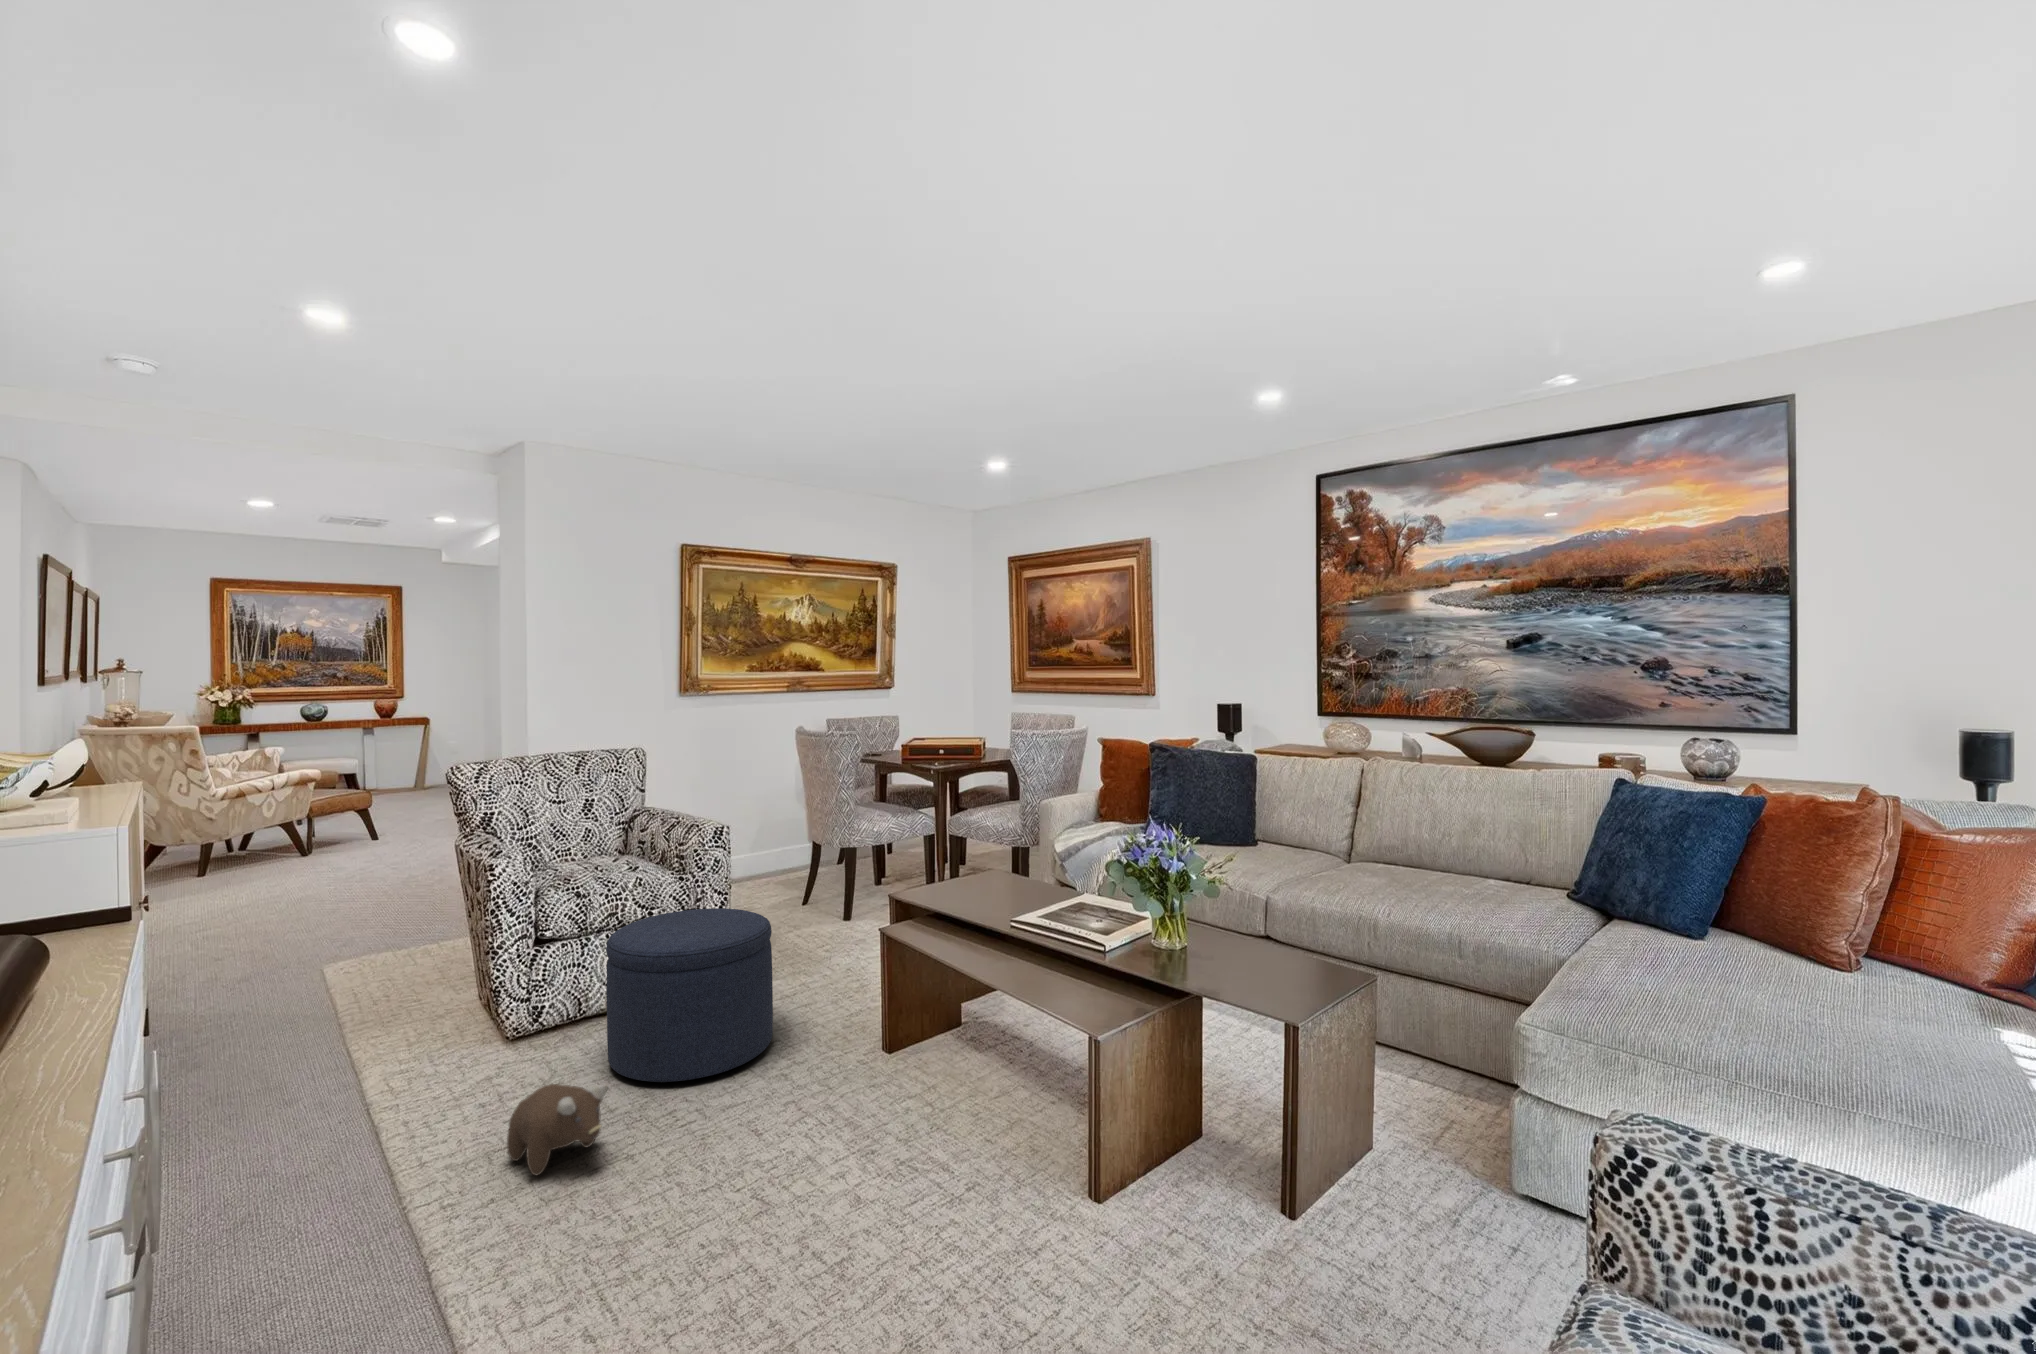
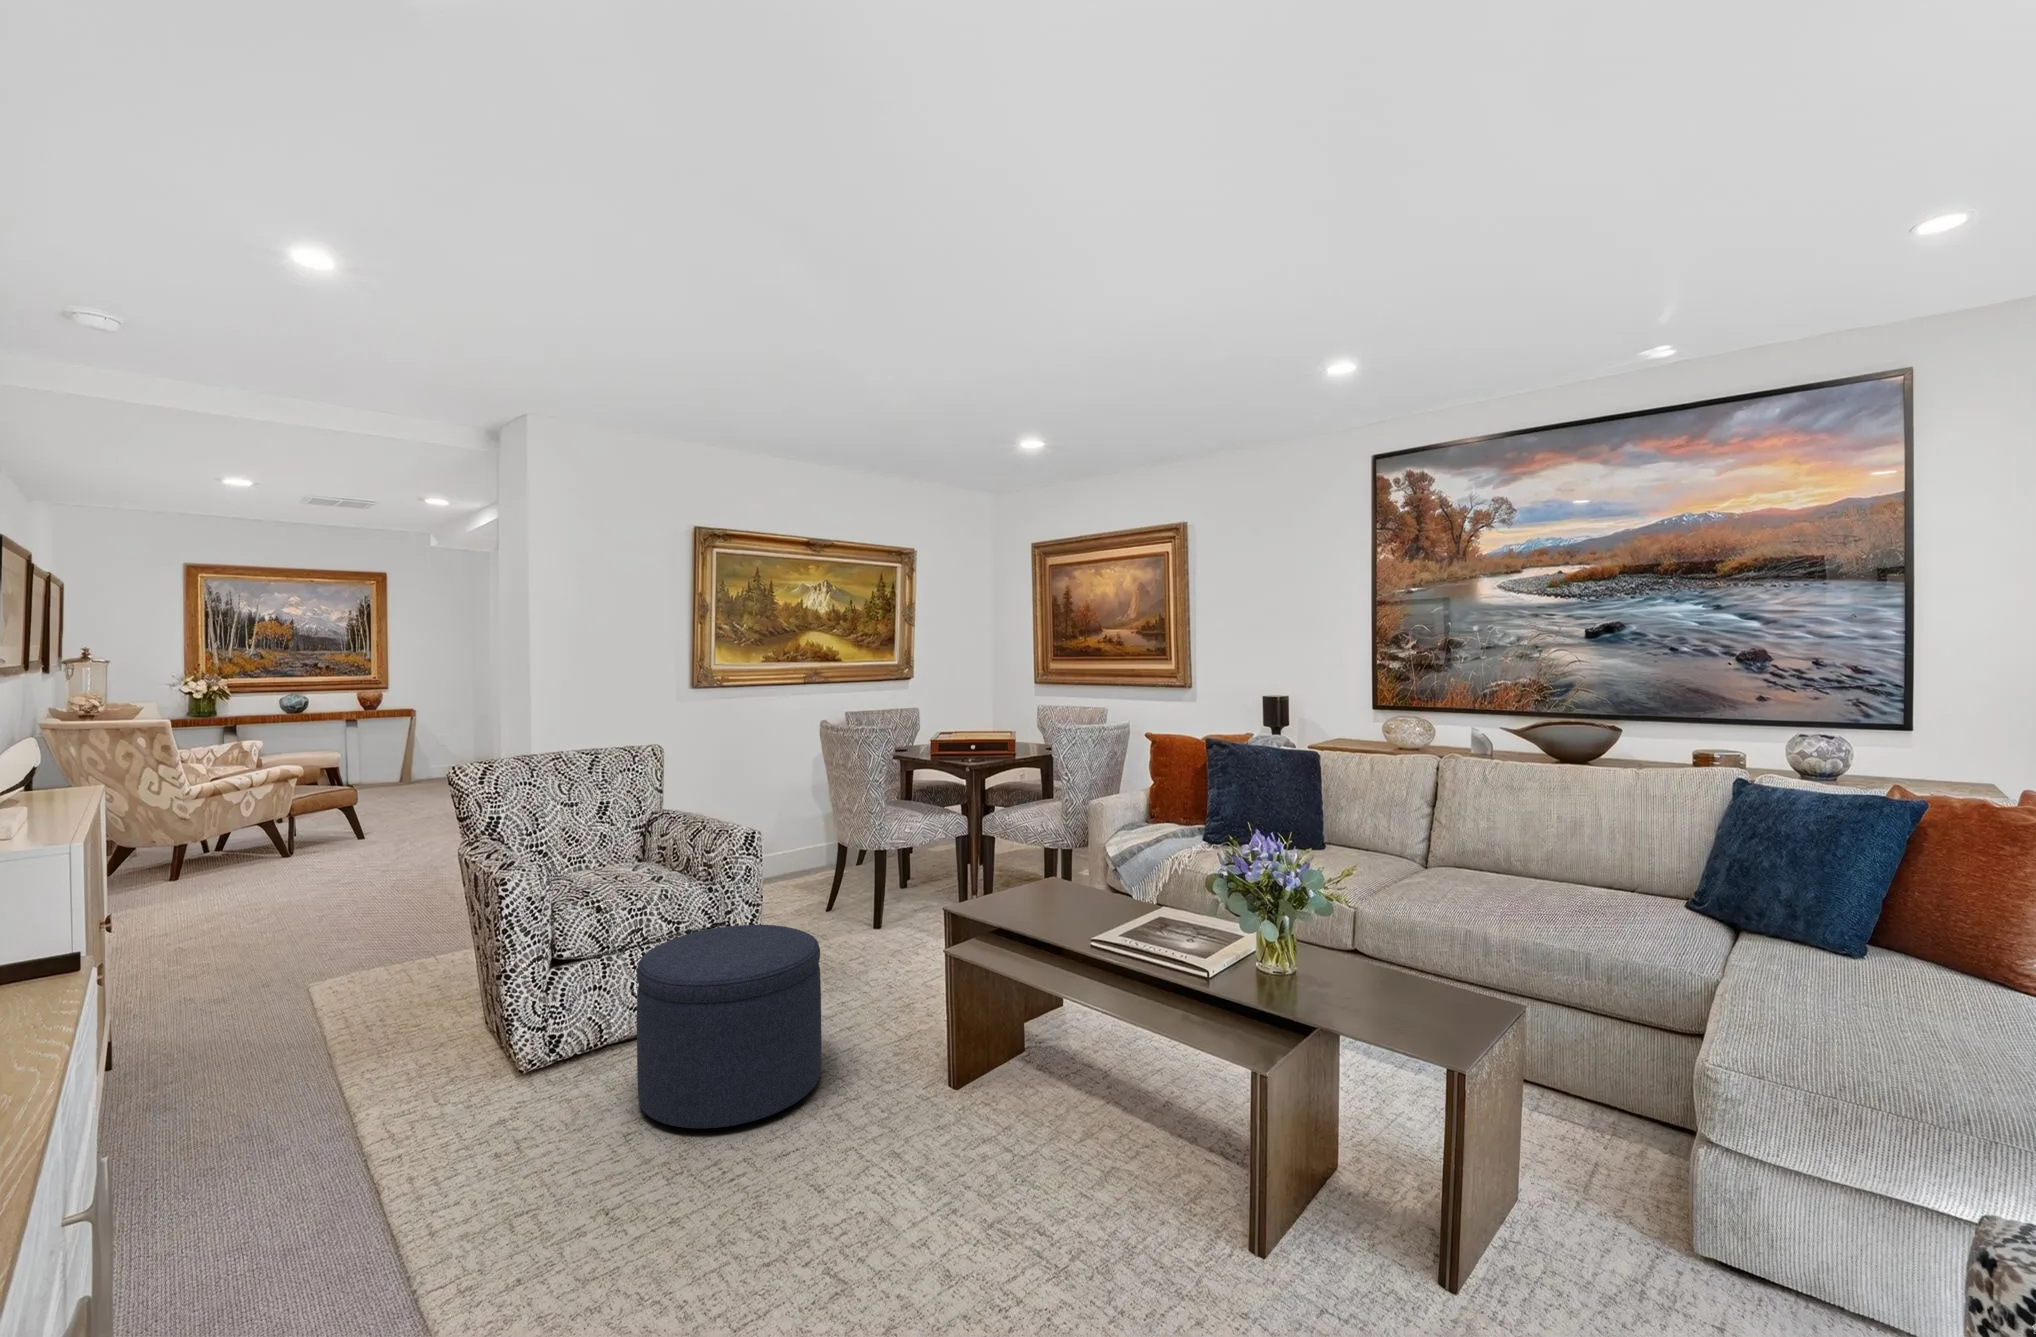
plush toy: present [507,1084,608,1176] -> none [531,1143,651,1256]

